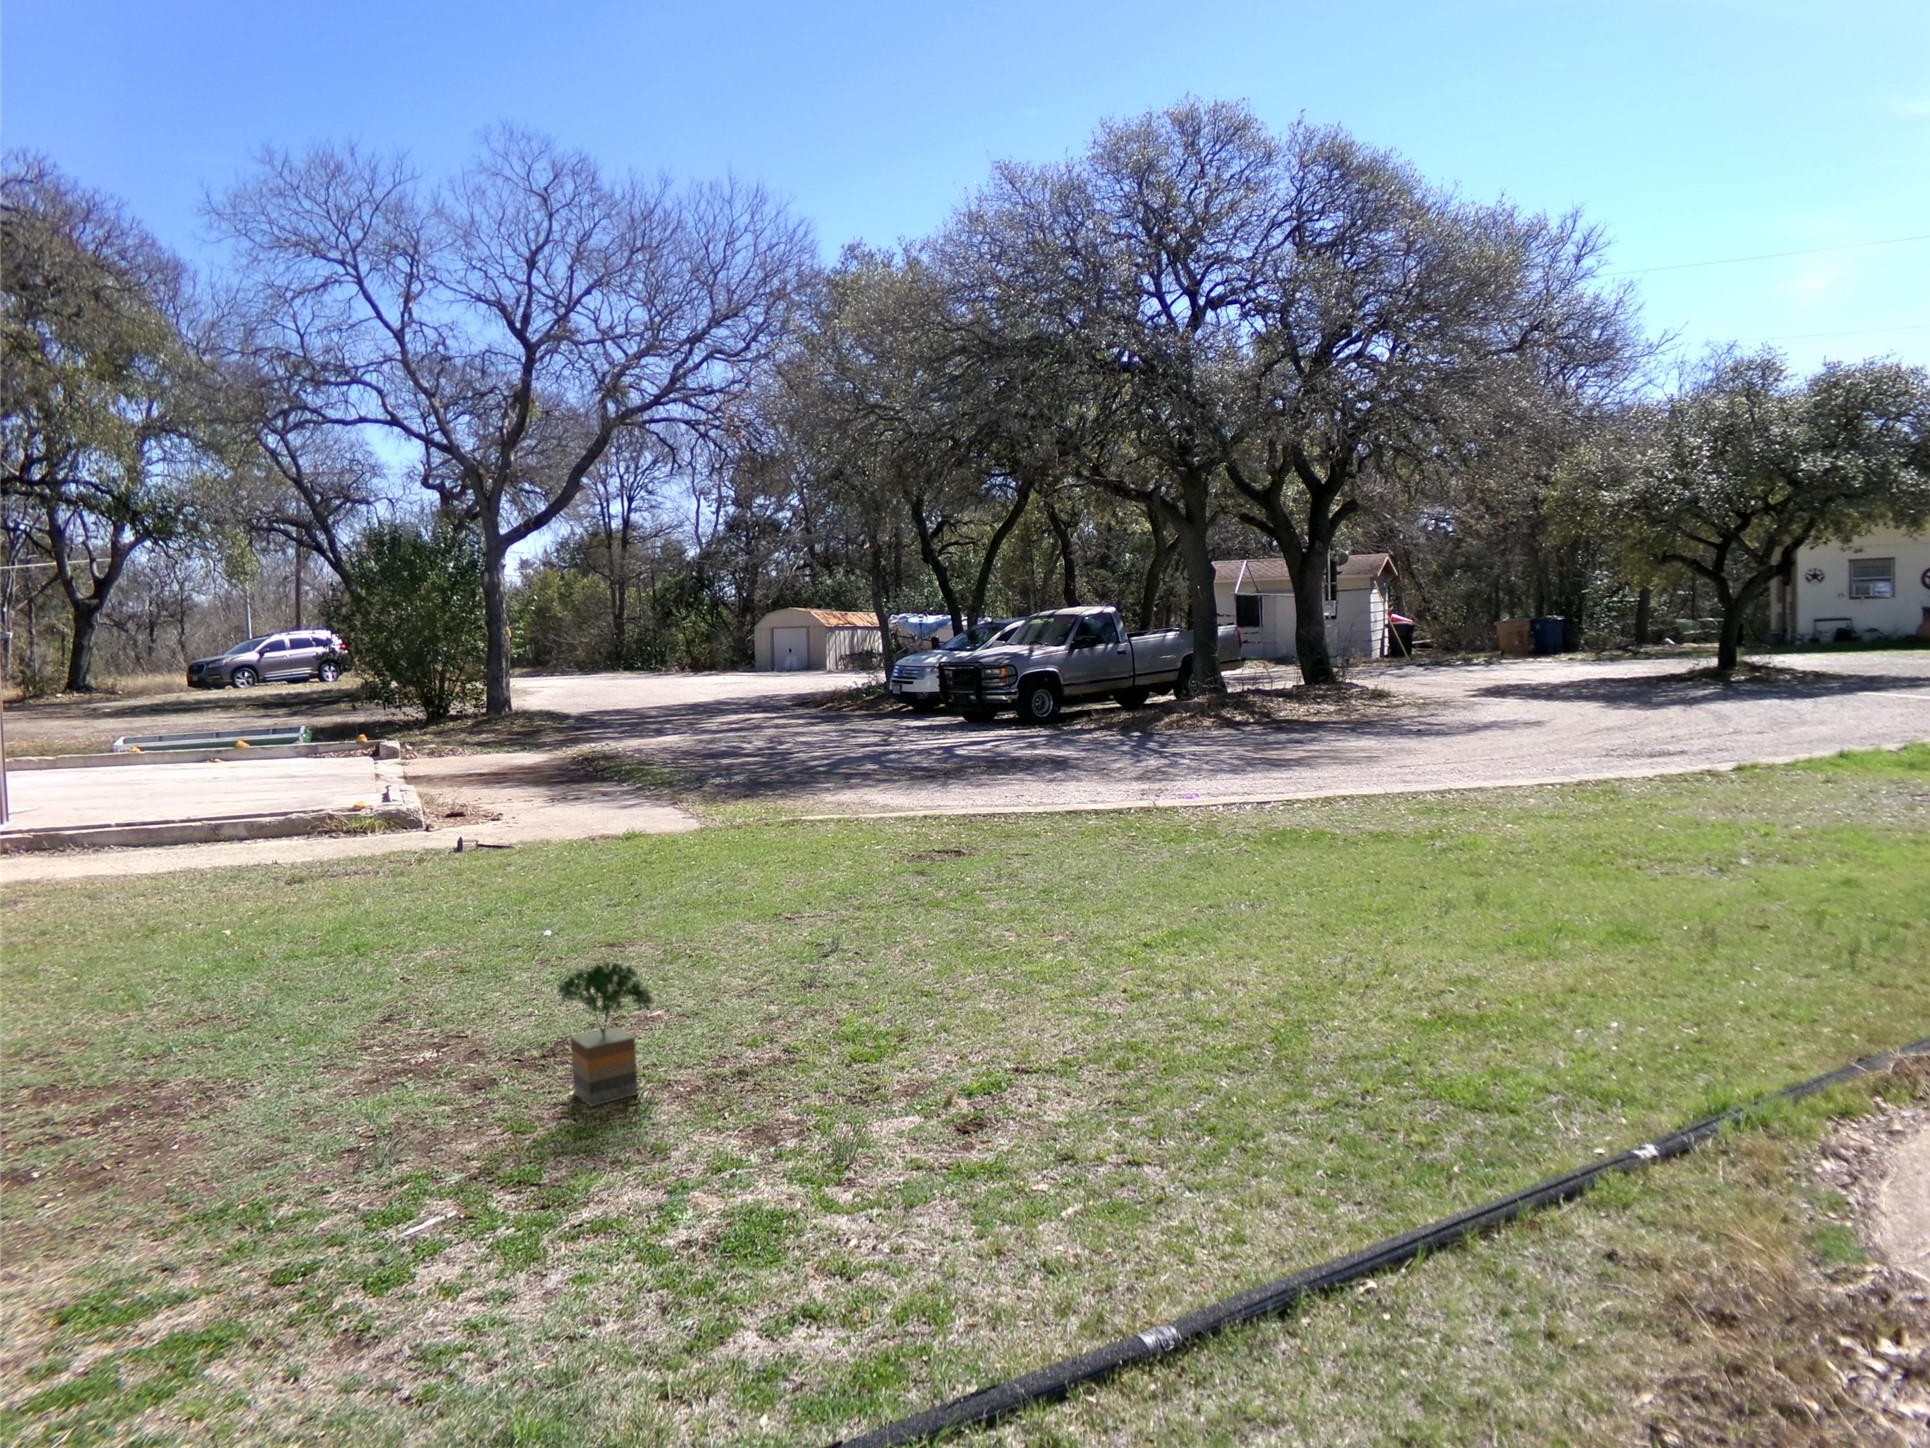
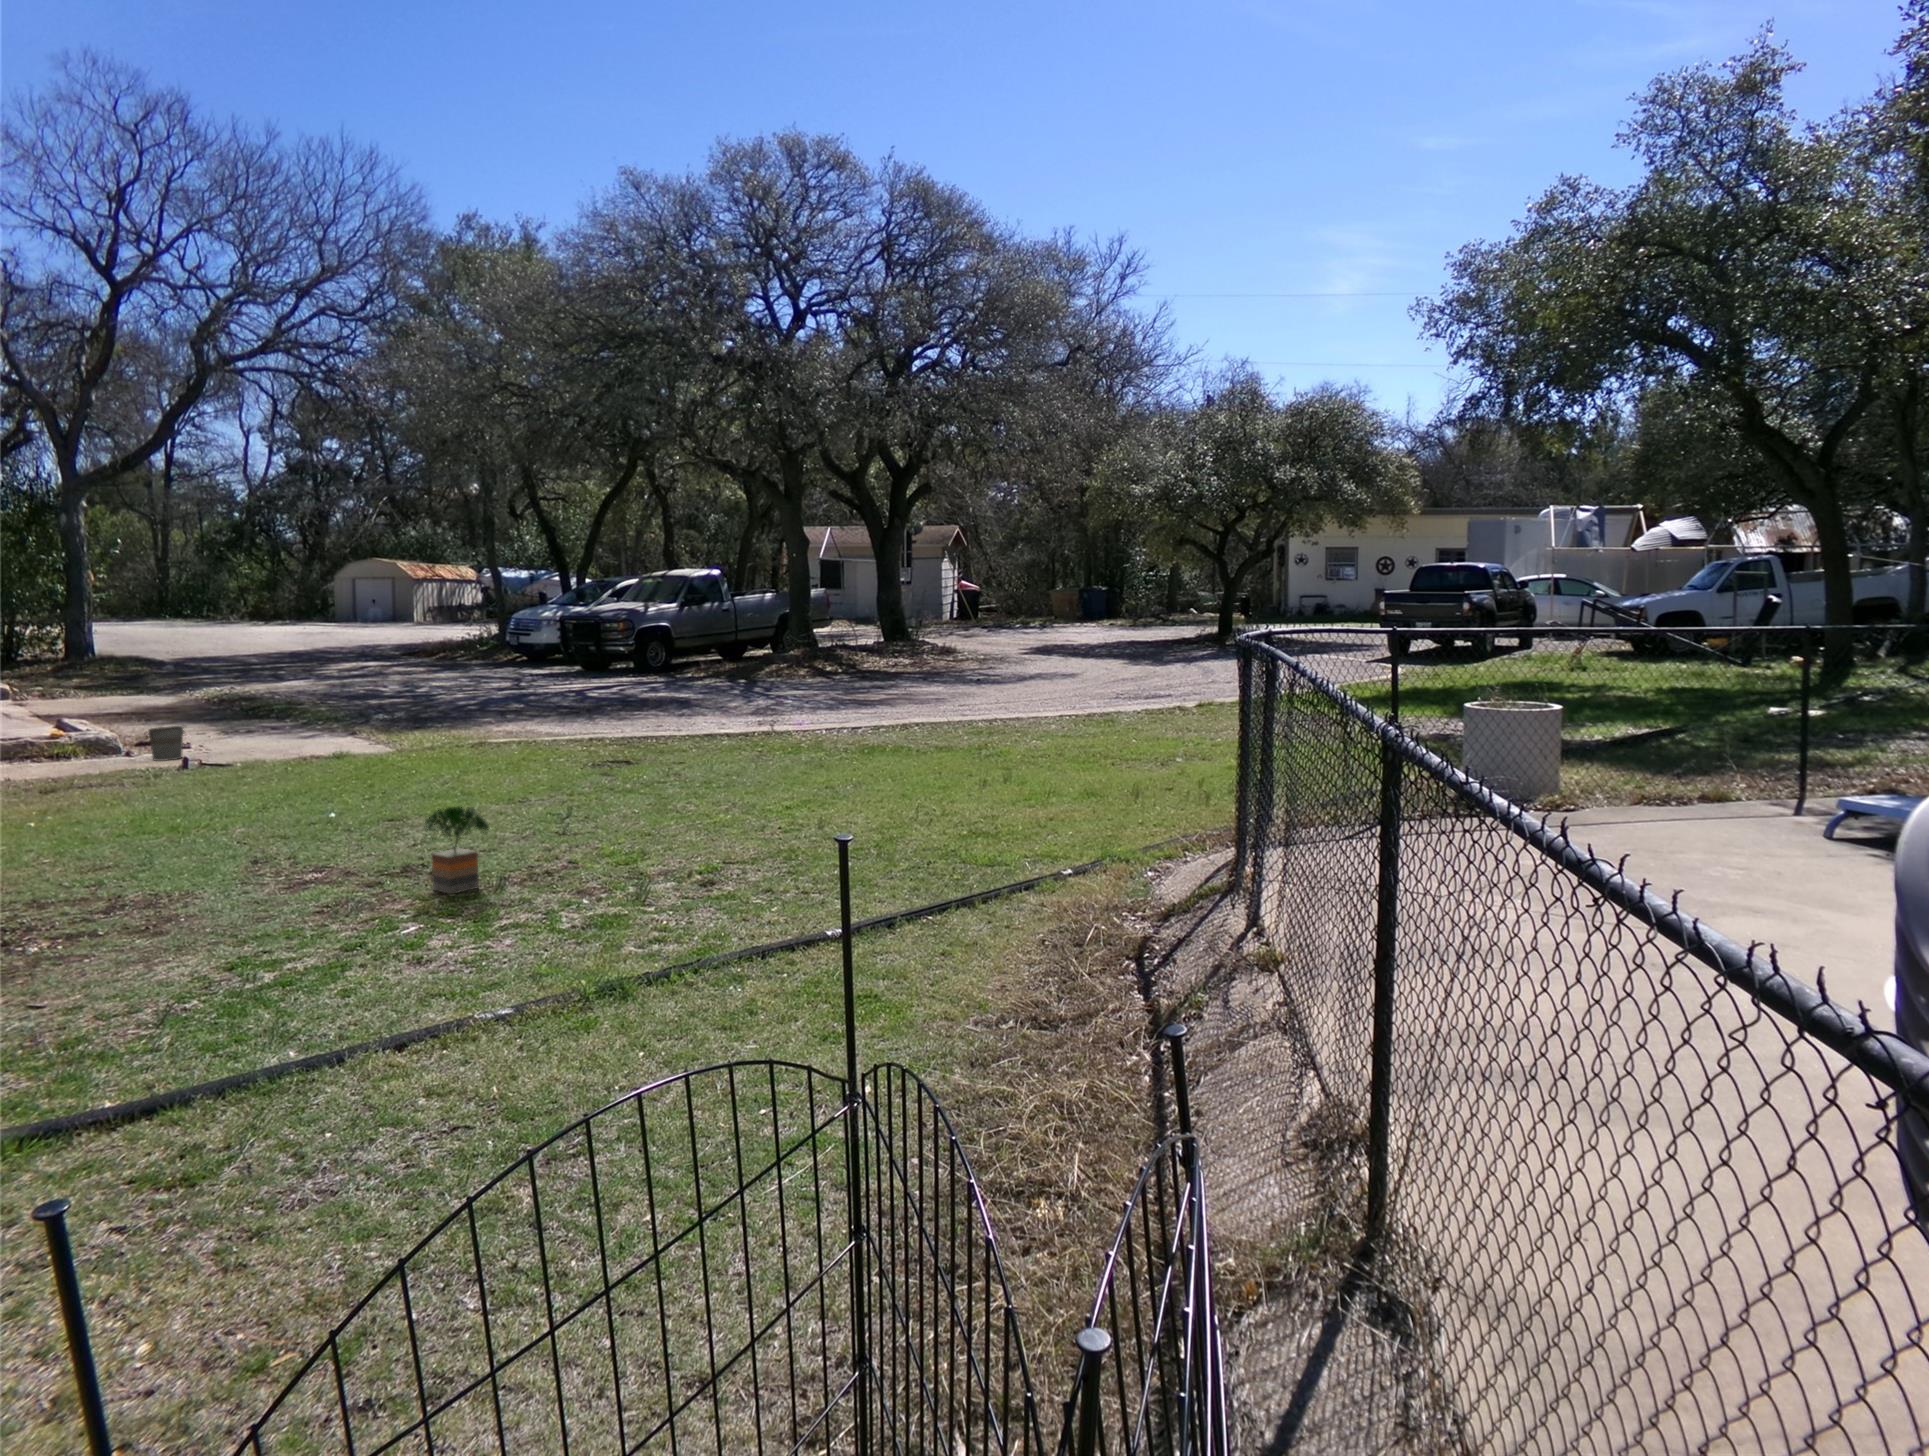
bucket: none [459,796,500,835] -> present [148,726,184,761]

